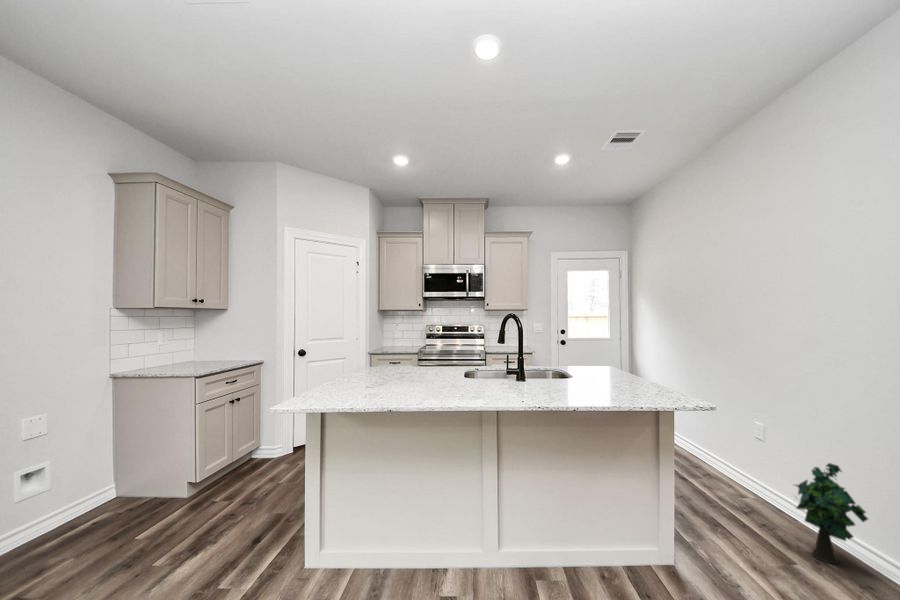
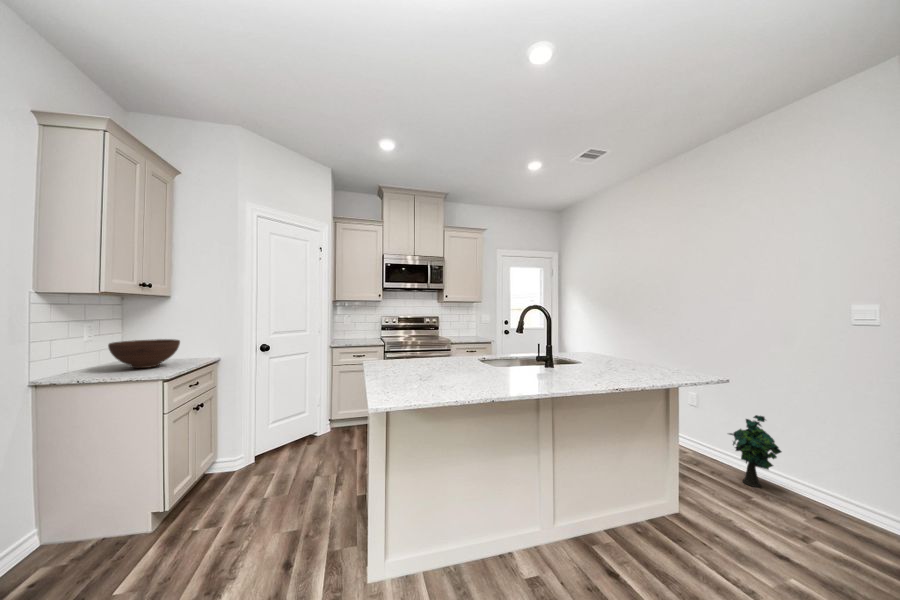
fruit bowl: none [172,344,224,367] -> present [108,339,180,368]

